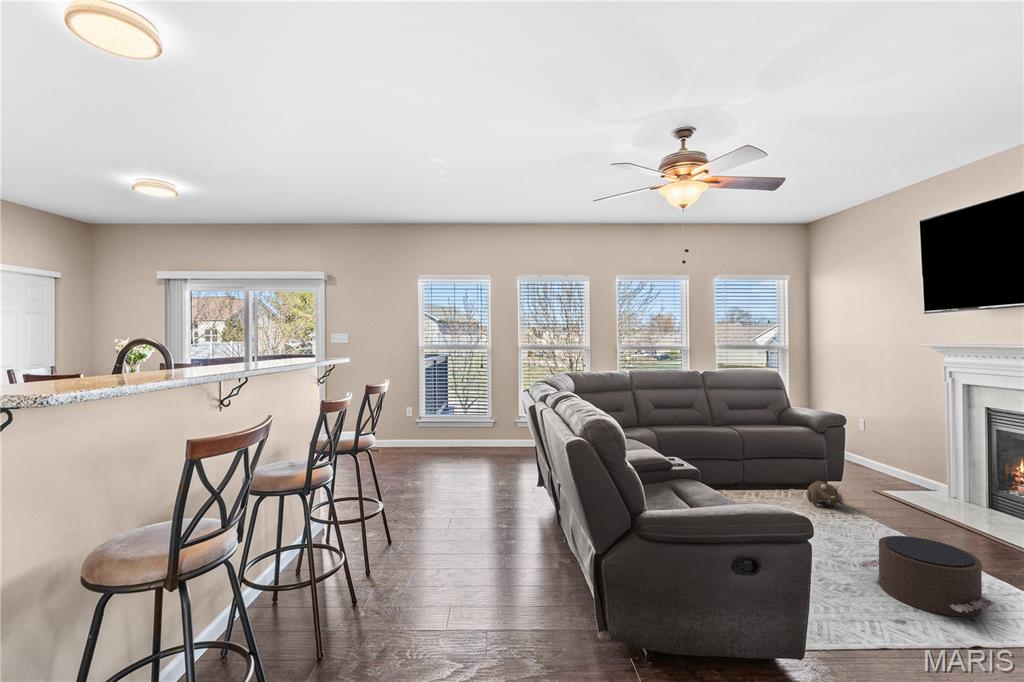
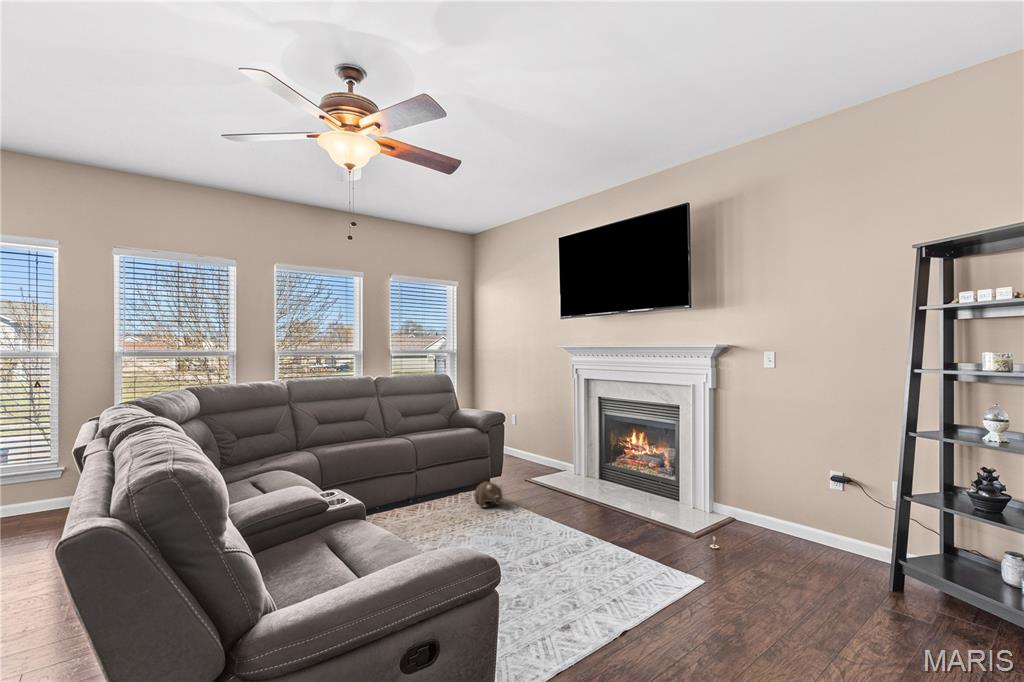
pouf: present [859,536,995,617] -> none [525,529,627,605]

